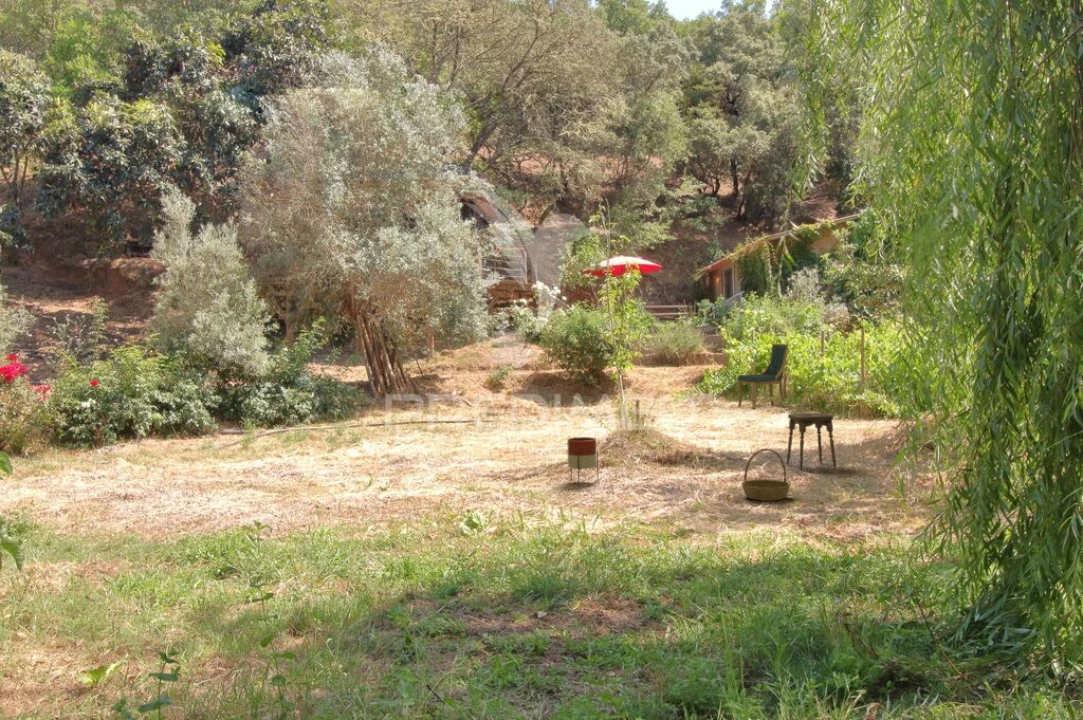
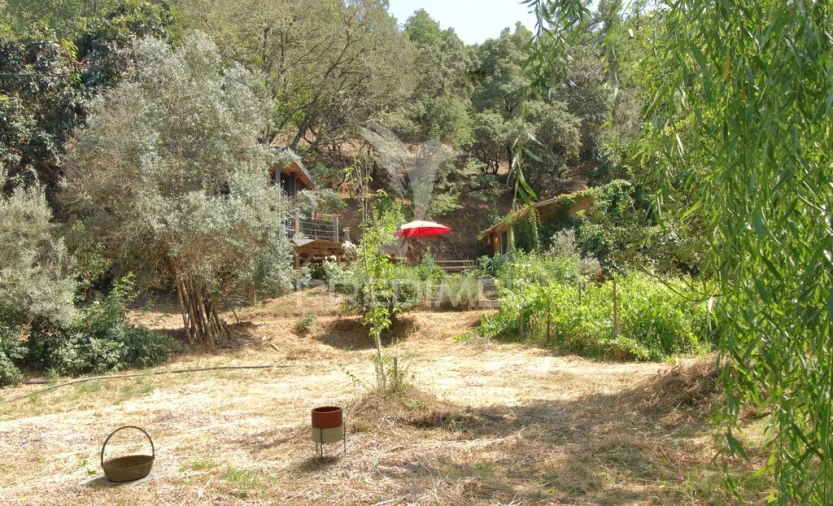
chair: present [738,344,788,409] -> none [507,293,550,352]
stool: present [787,413,836,470] -> none [547,372,597,435]
basket: present [742,449,790,501] -> present [101,426,155,482]

